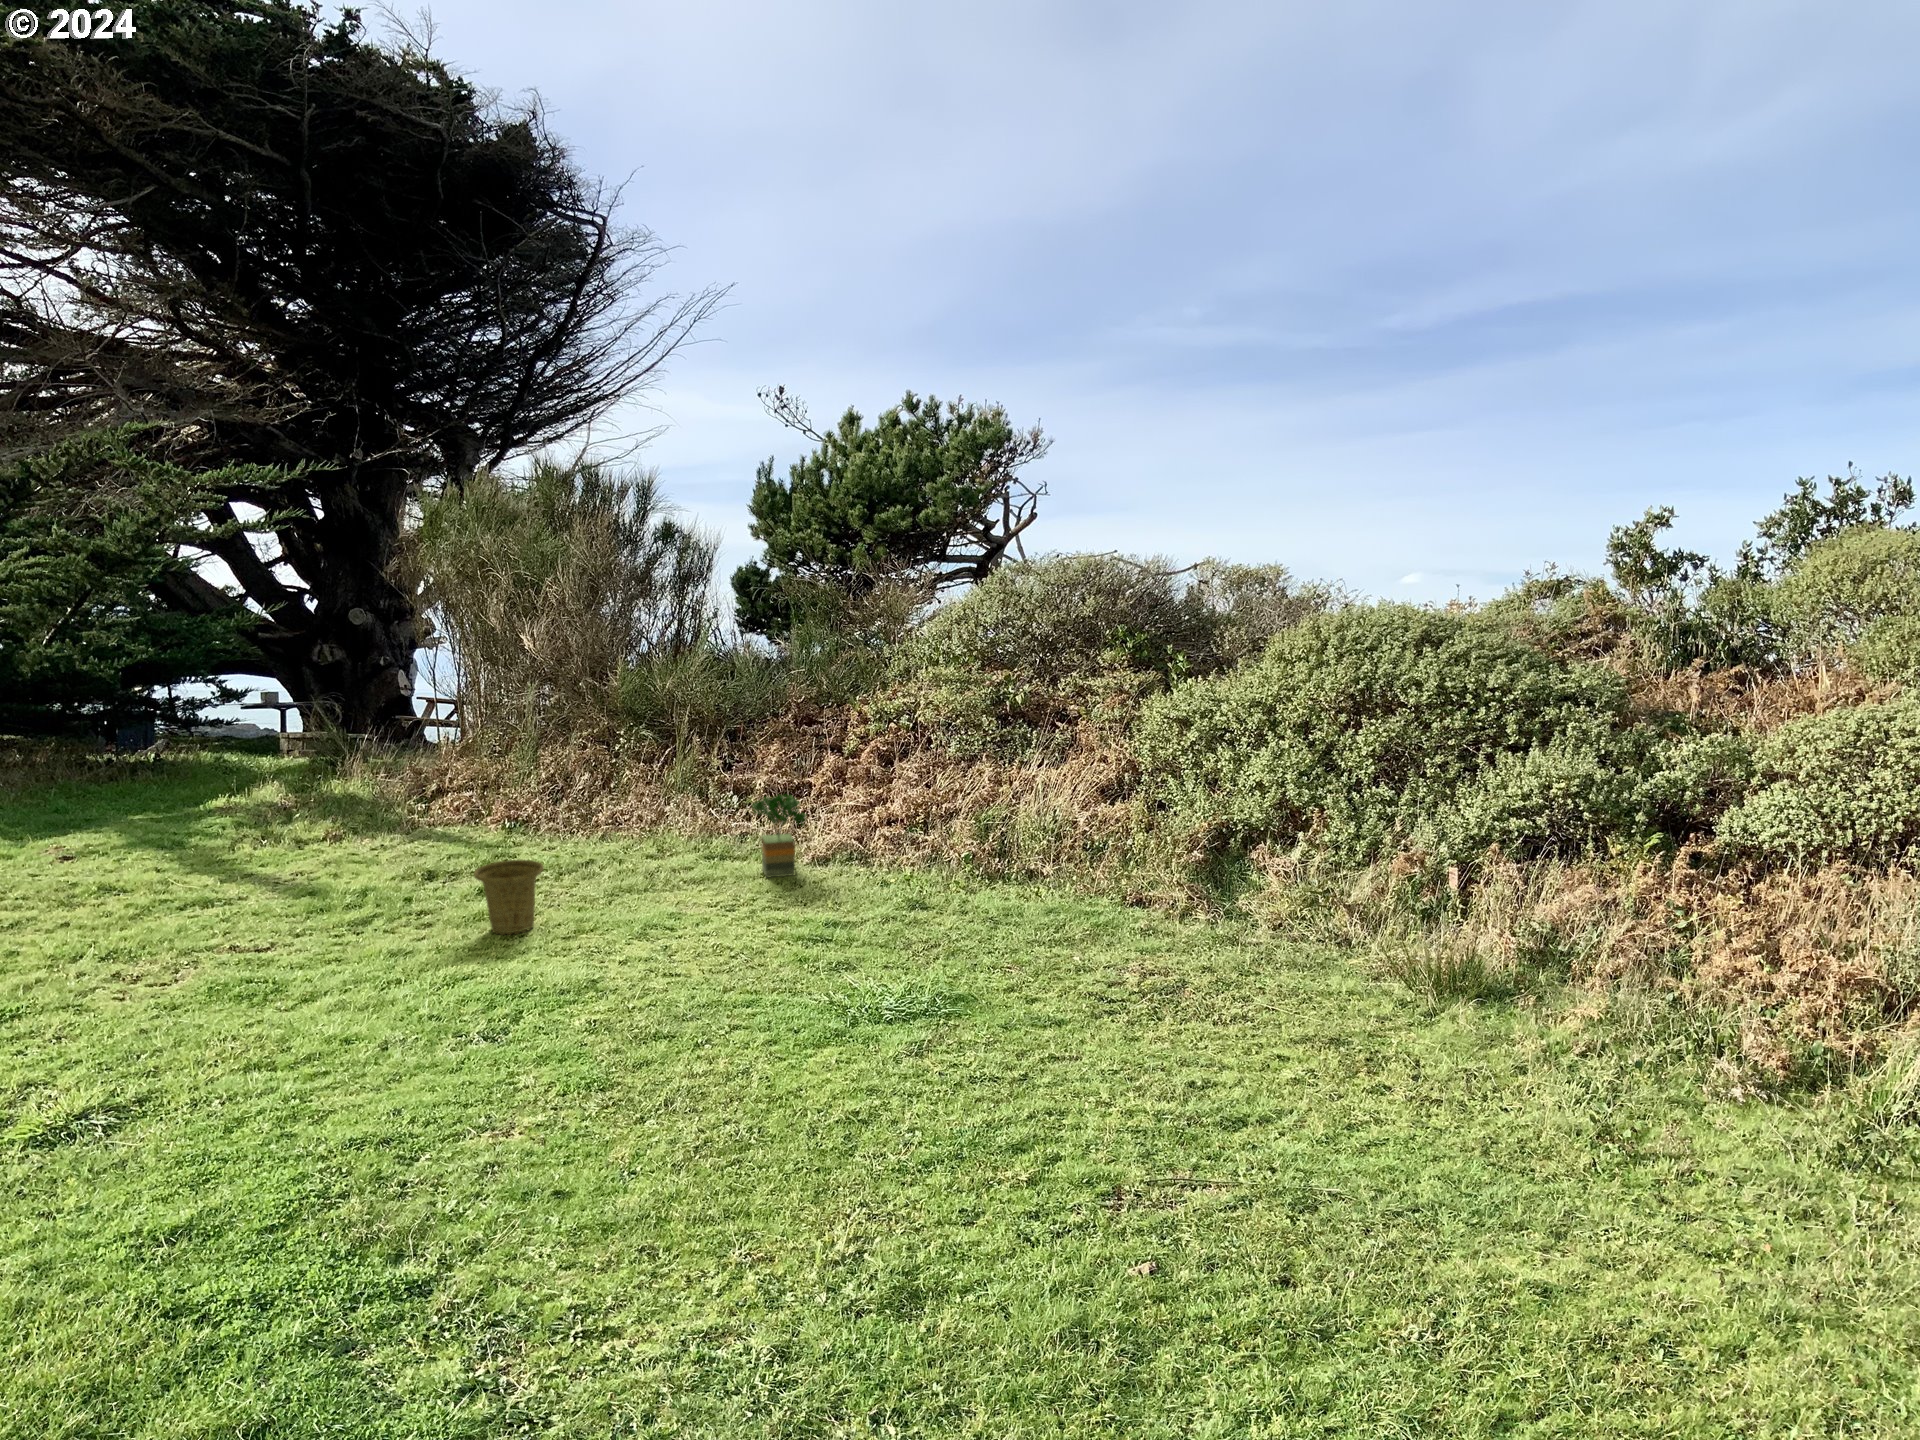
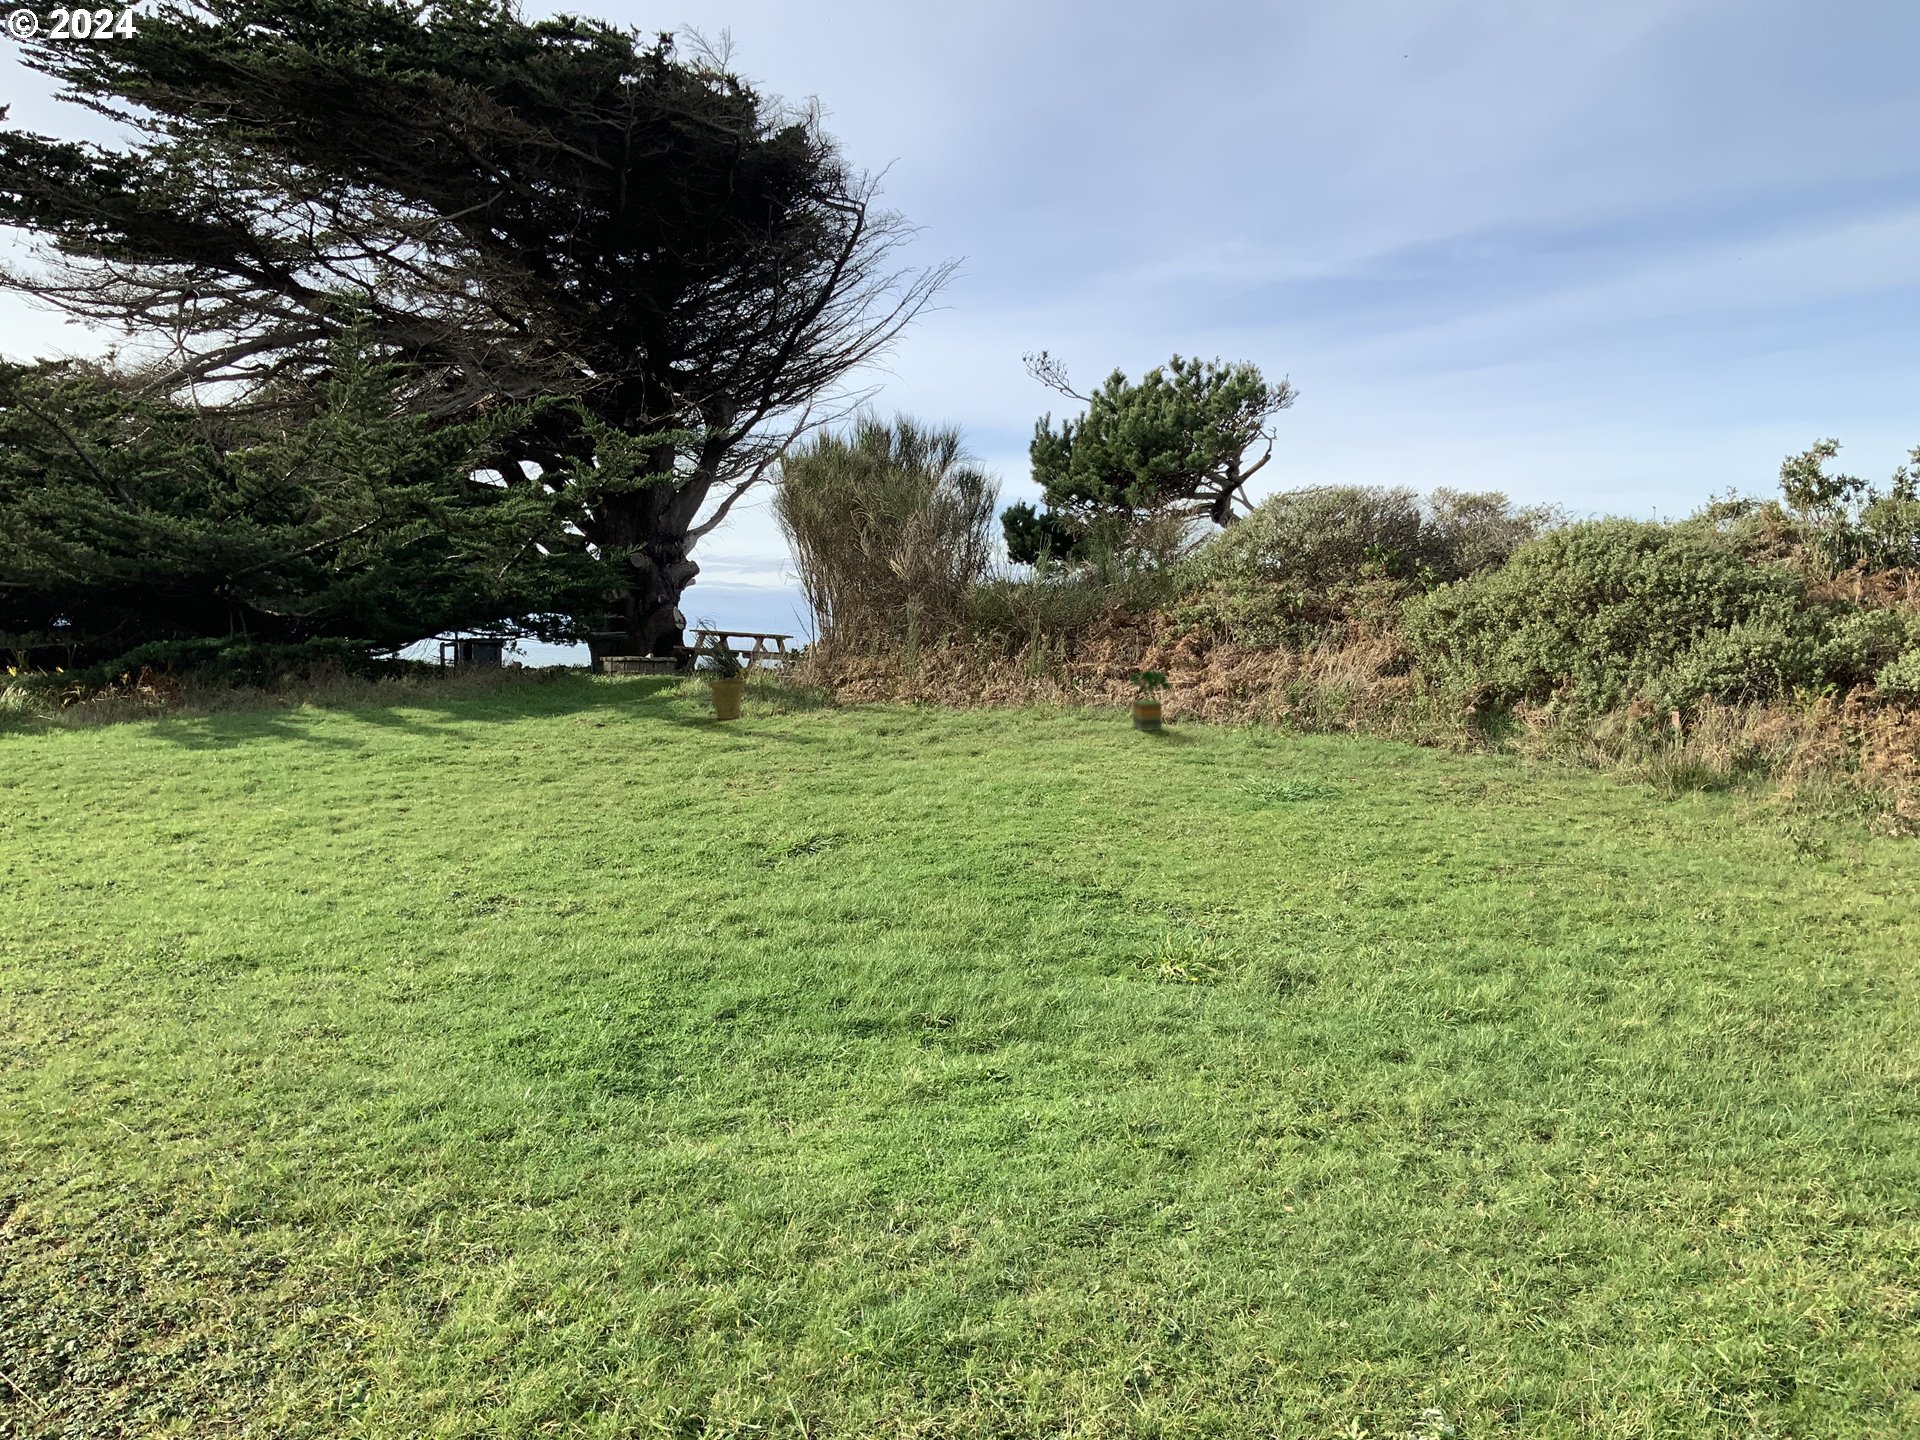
basket: present [474,860,544,935] -> present [708,679,745,720]

